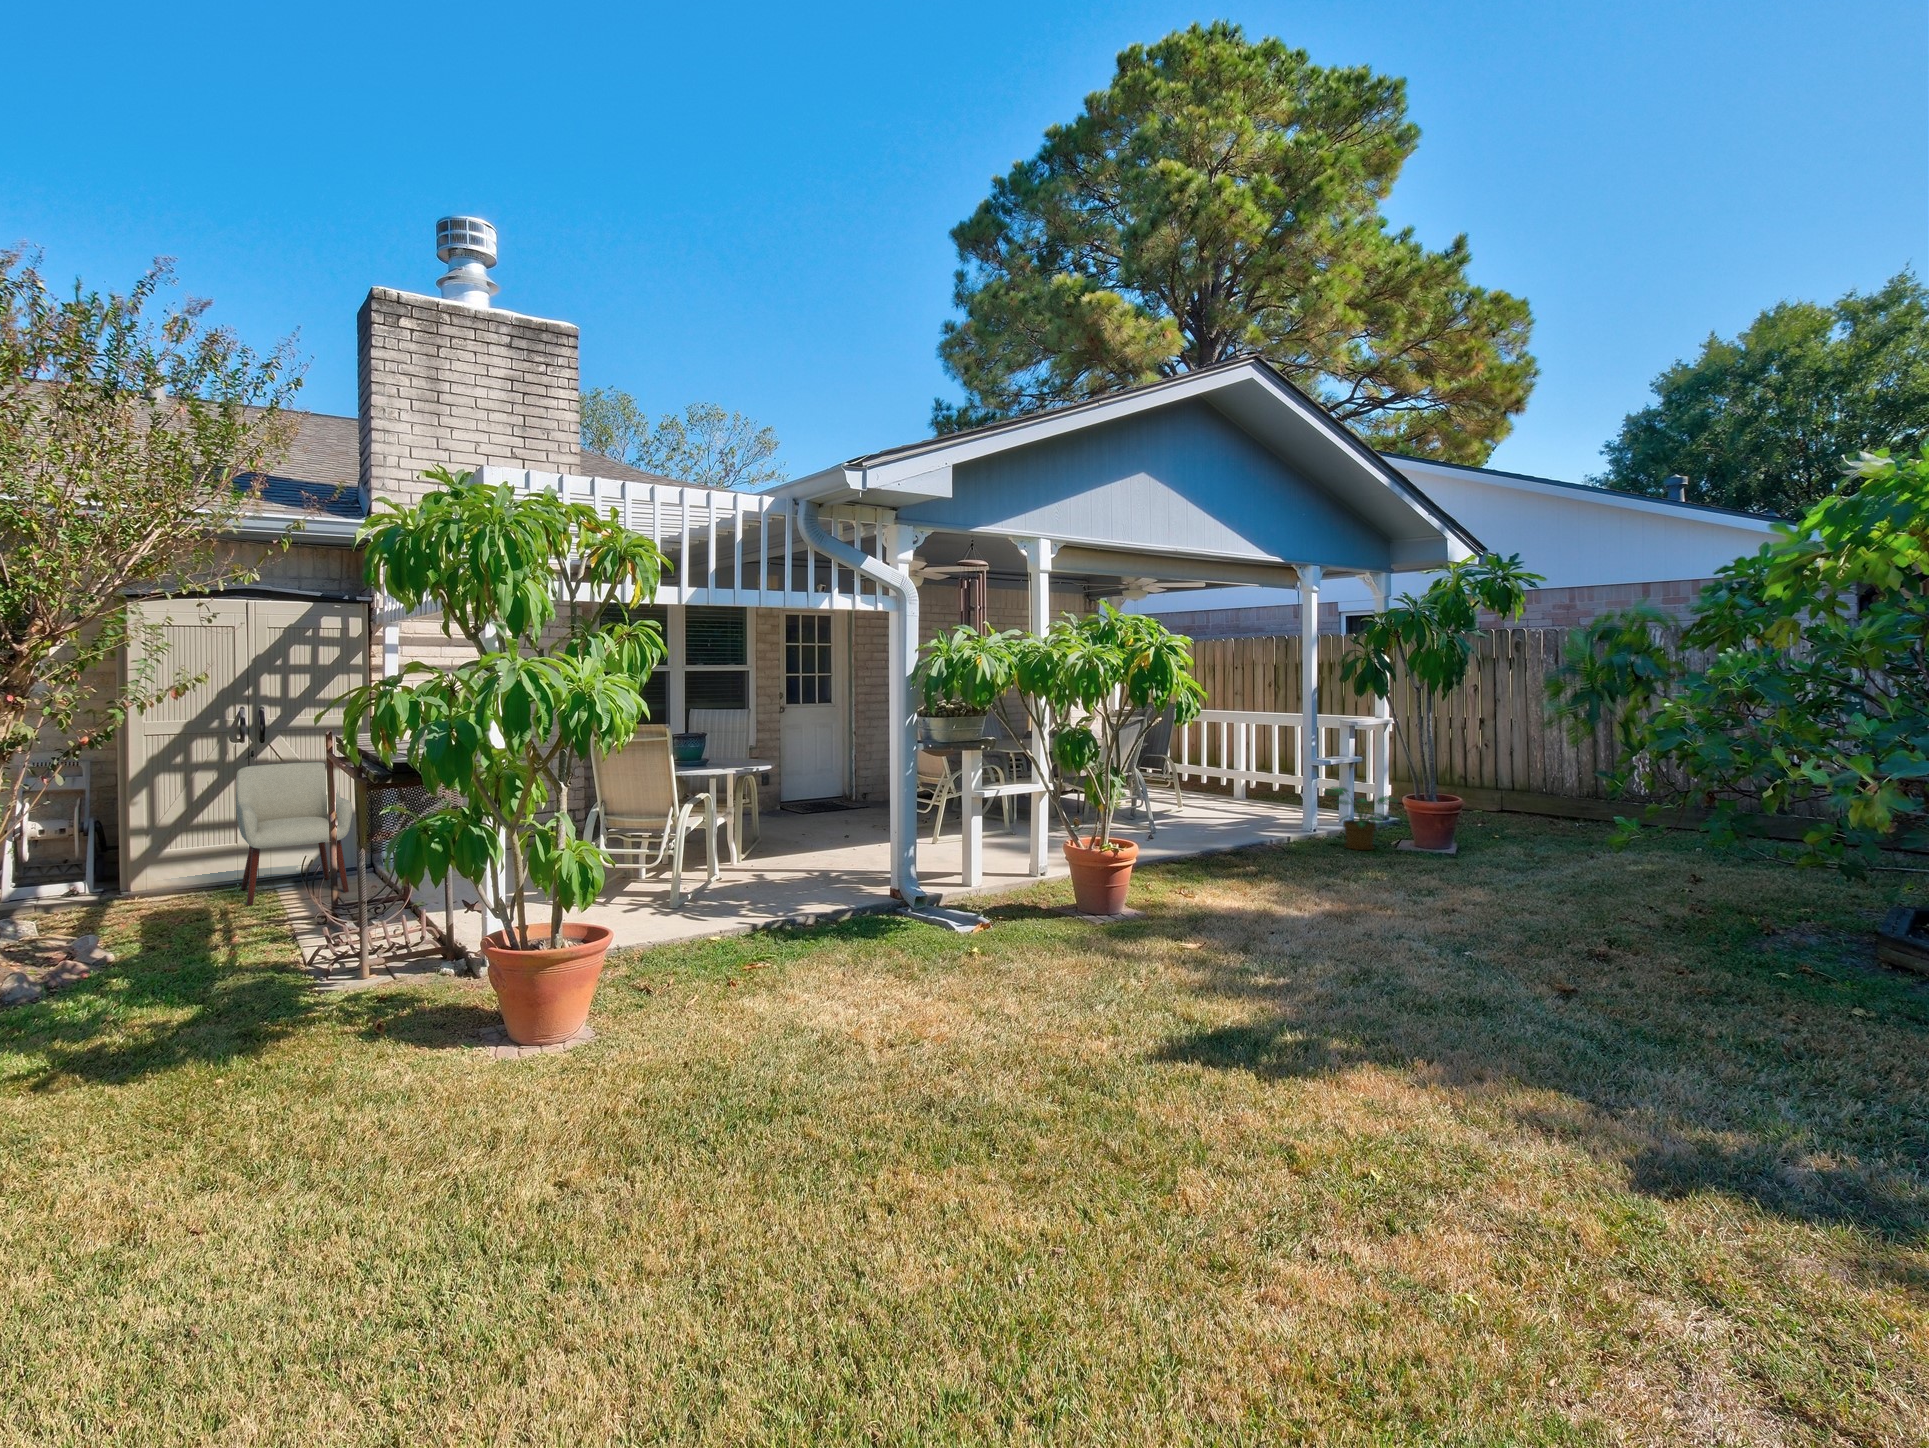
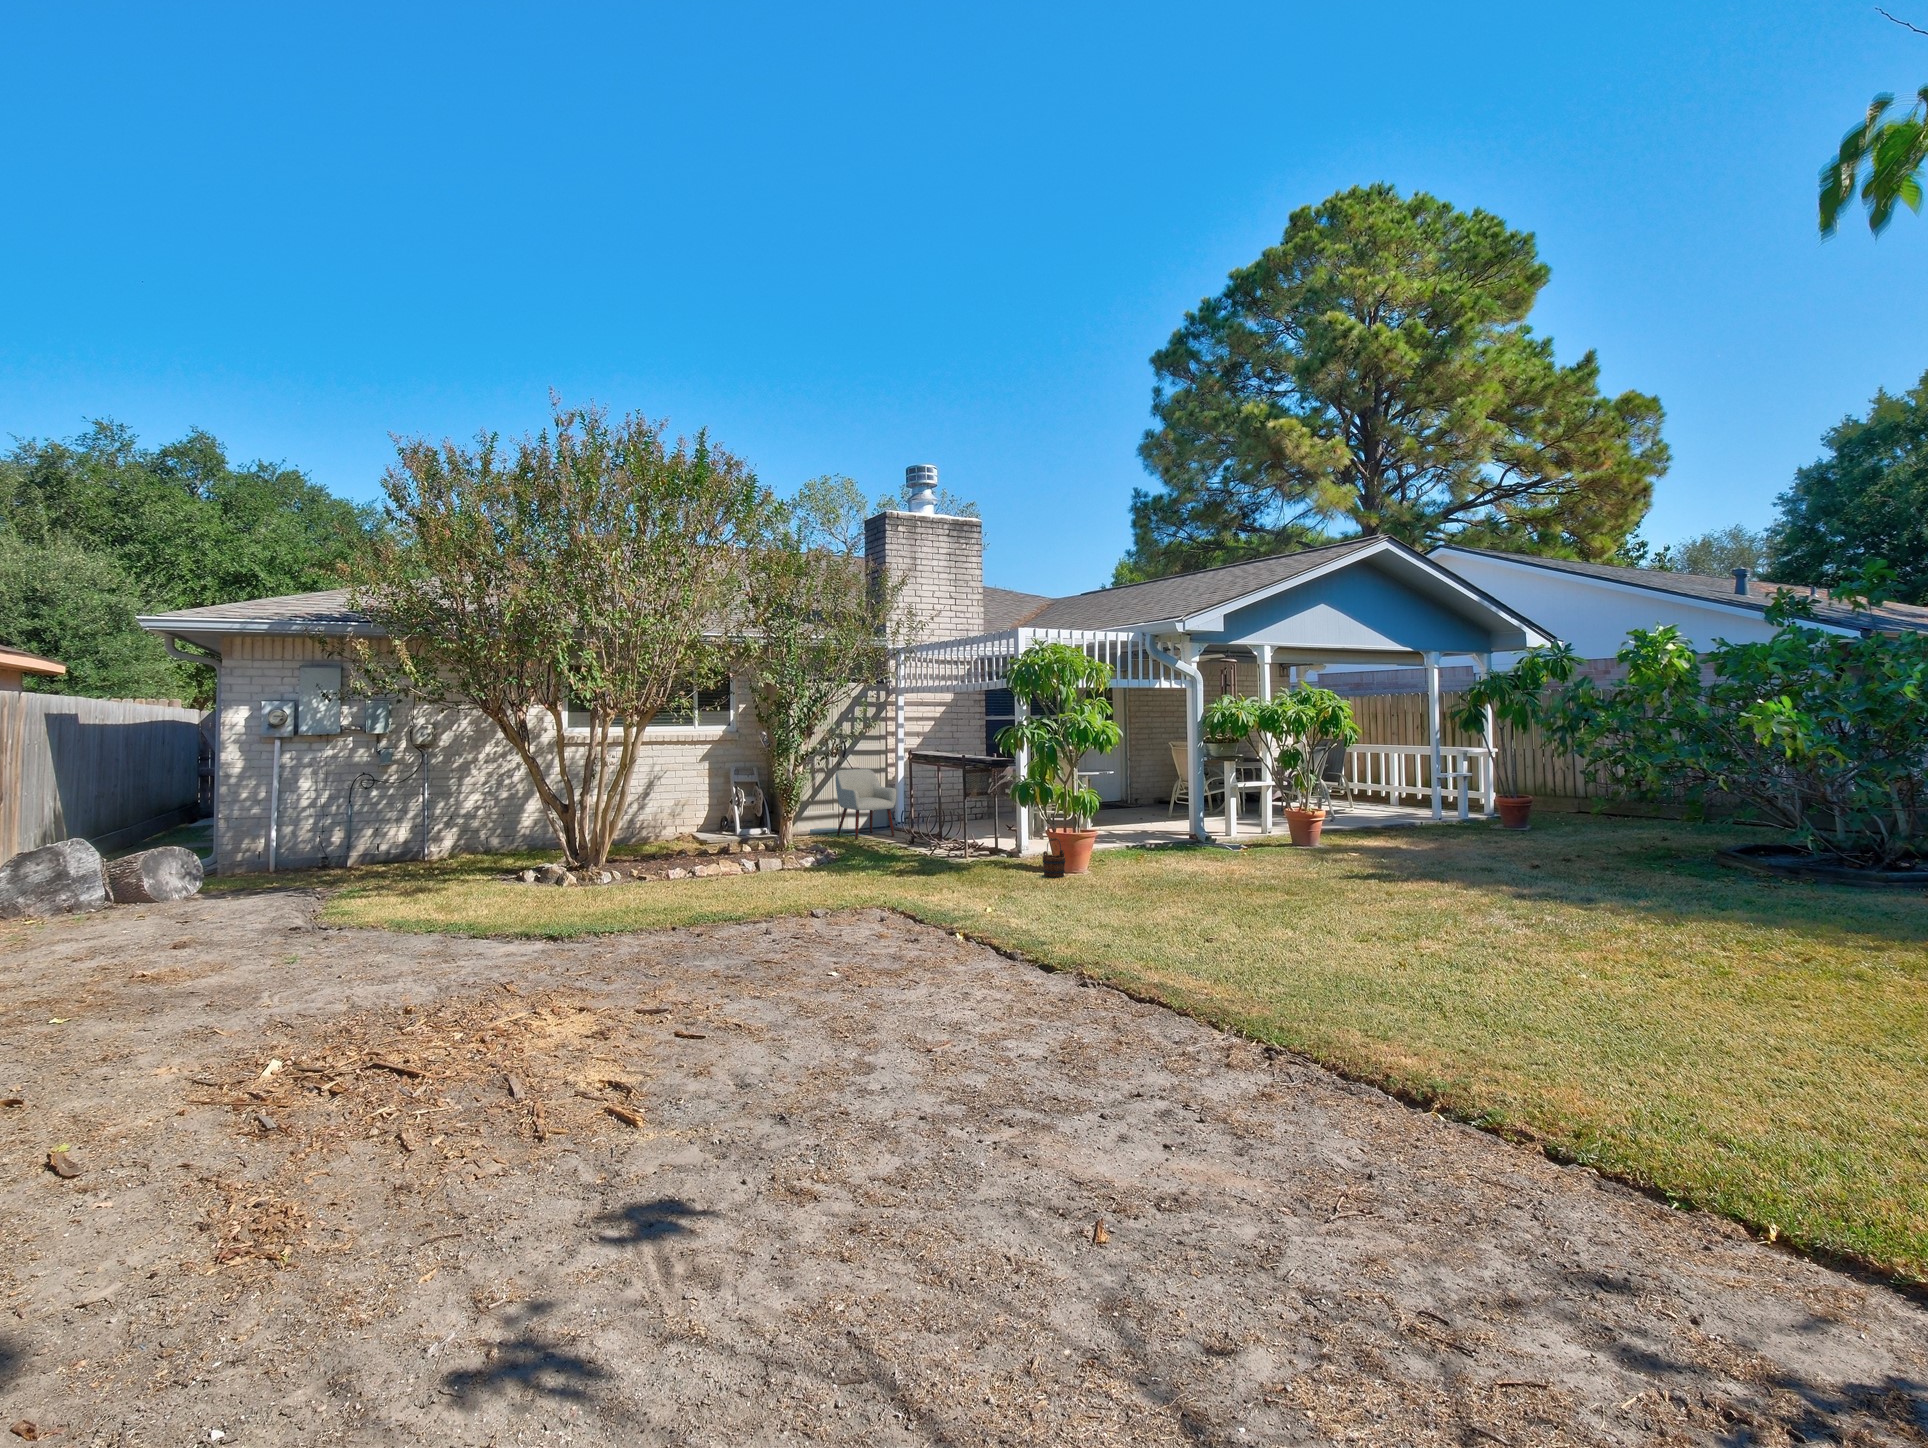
potted plant: present [1324,787,1398,850] -> none [1441,789,1487,826]
wooden bucket: none [377,997,452,1112] -> present [1042,838,1065,877]

